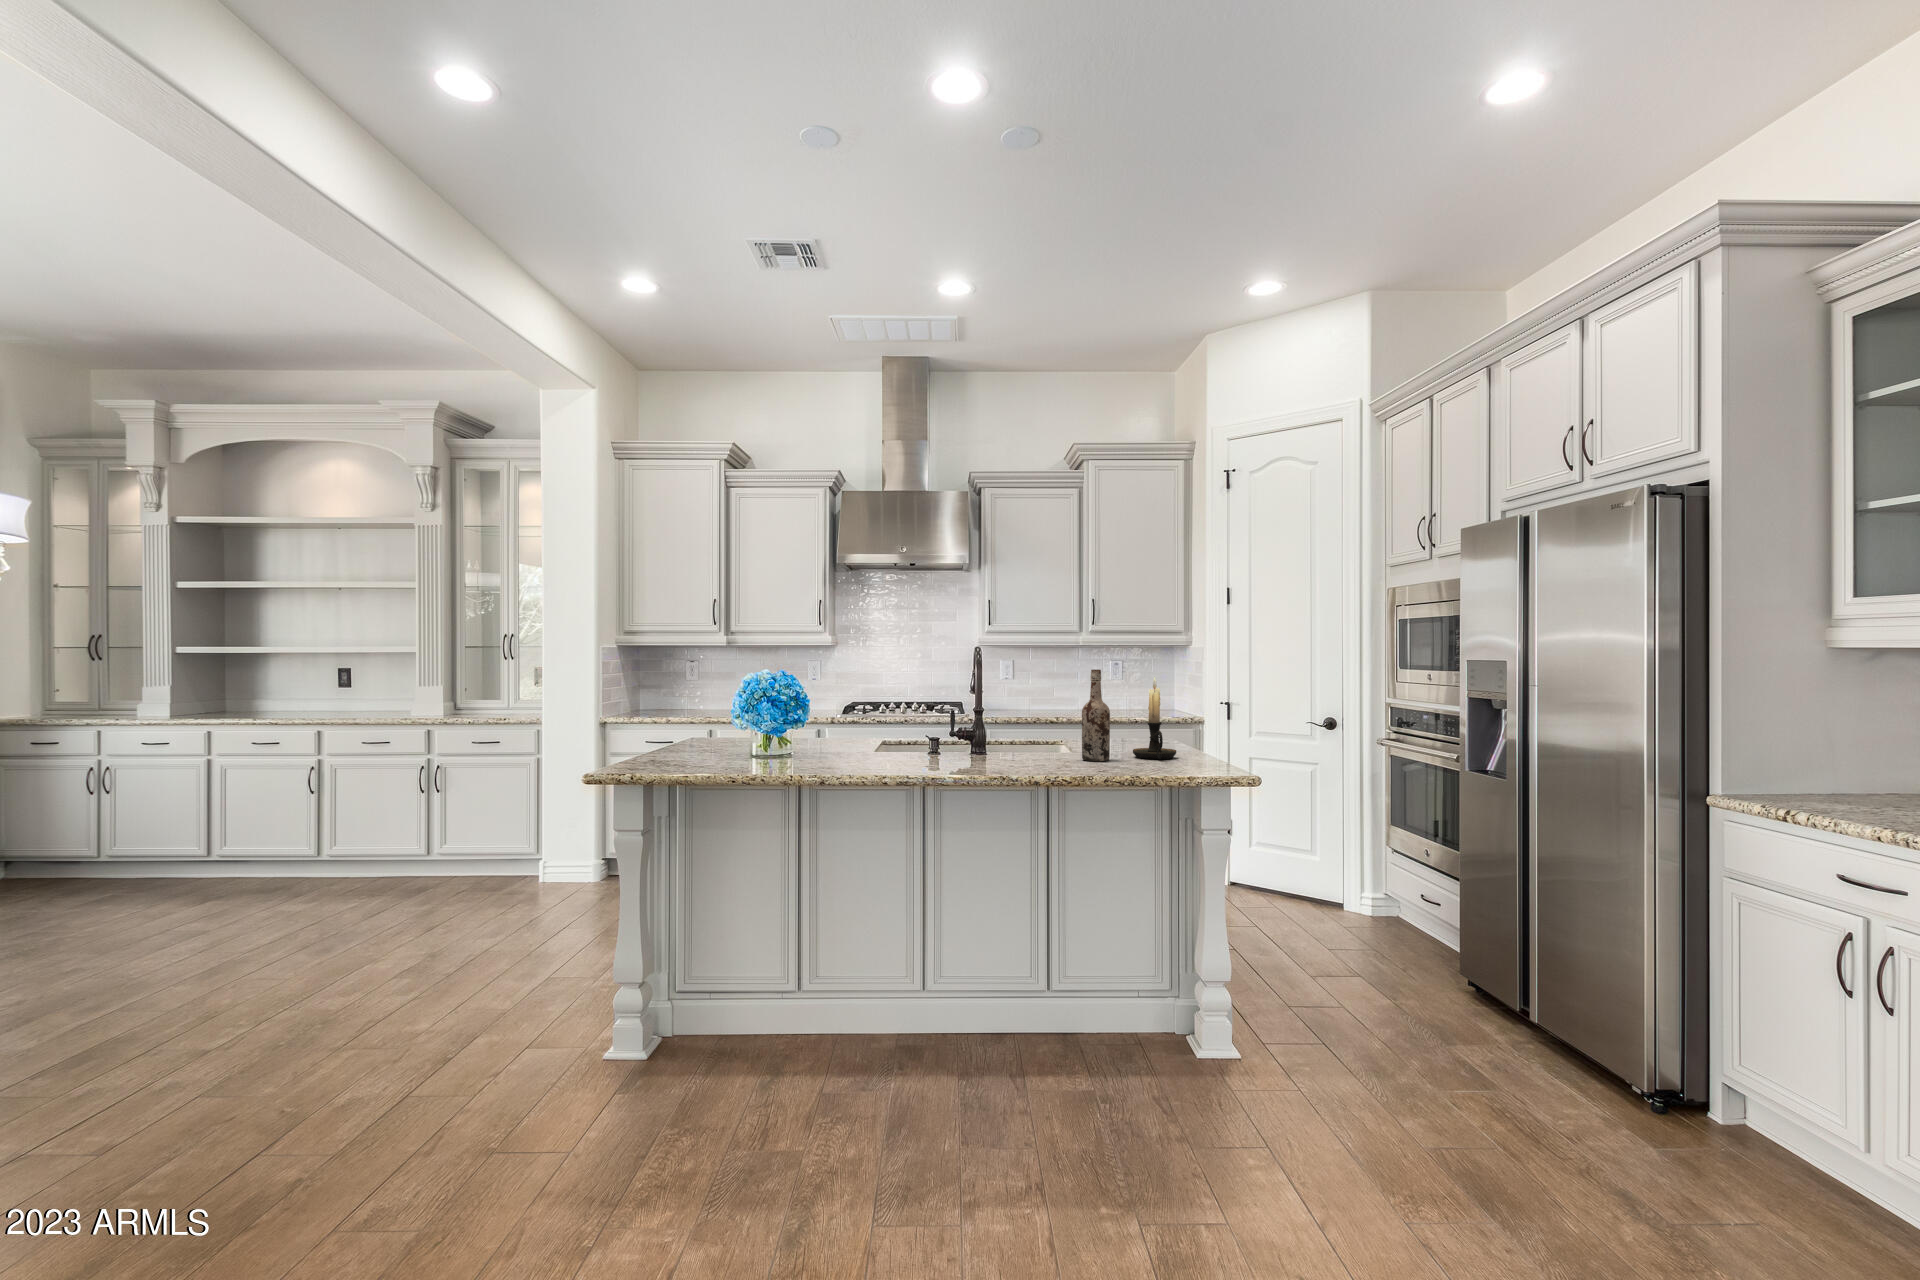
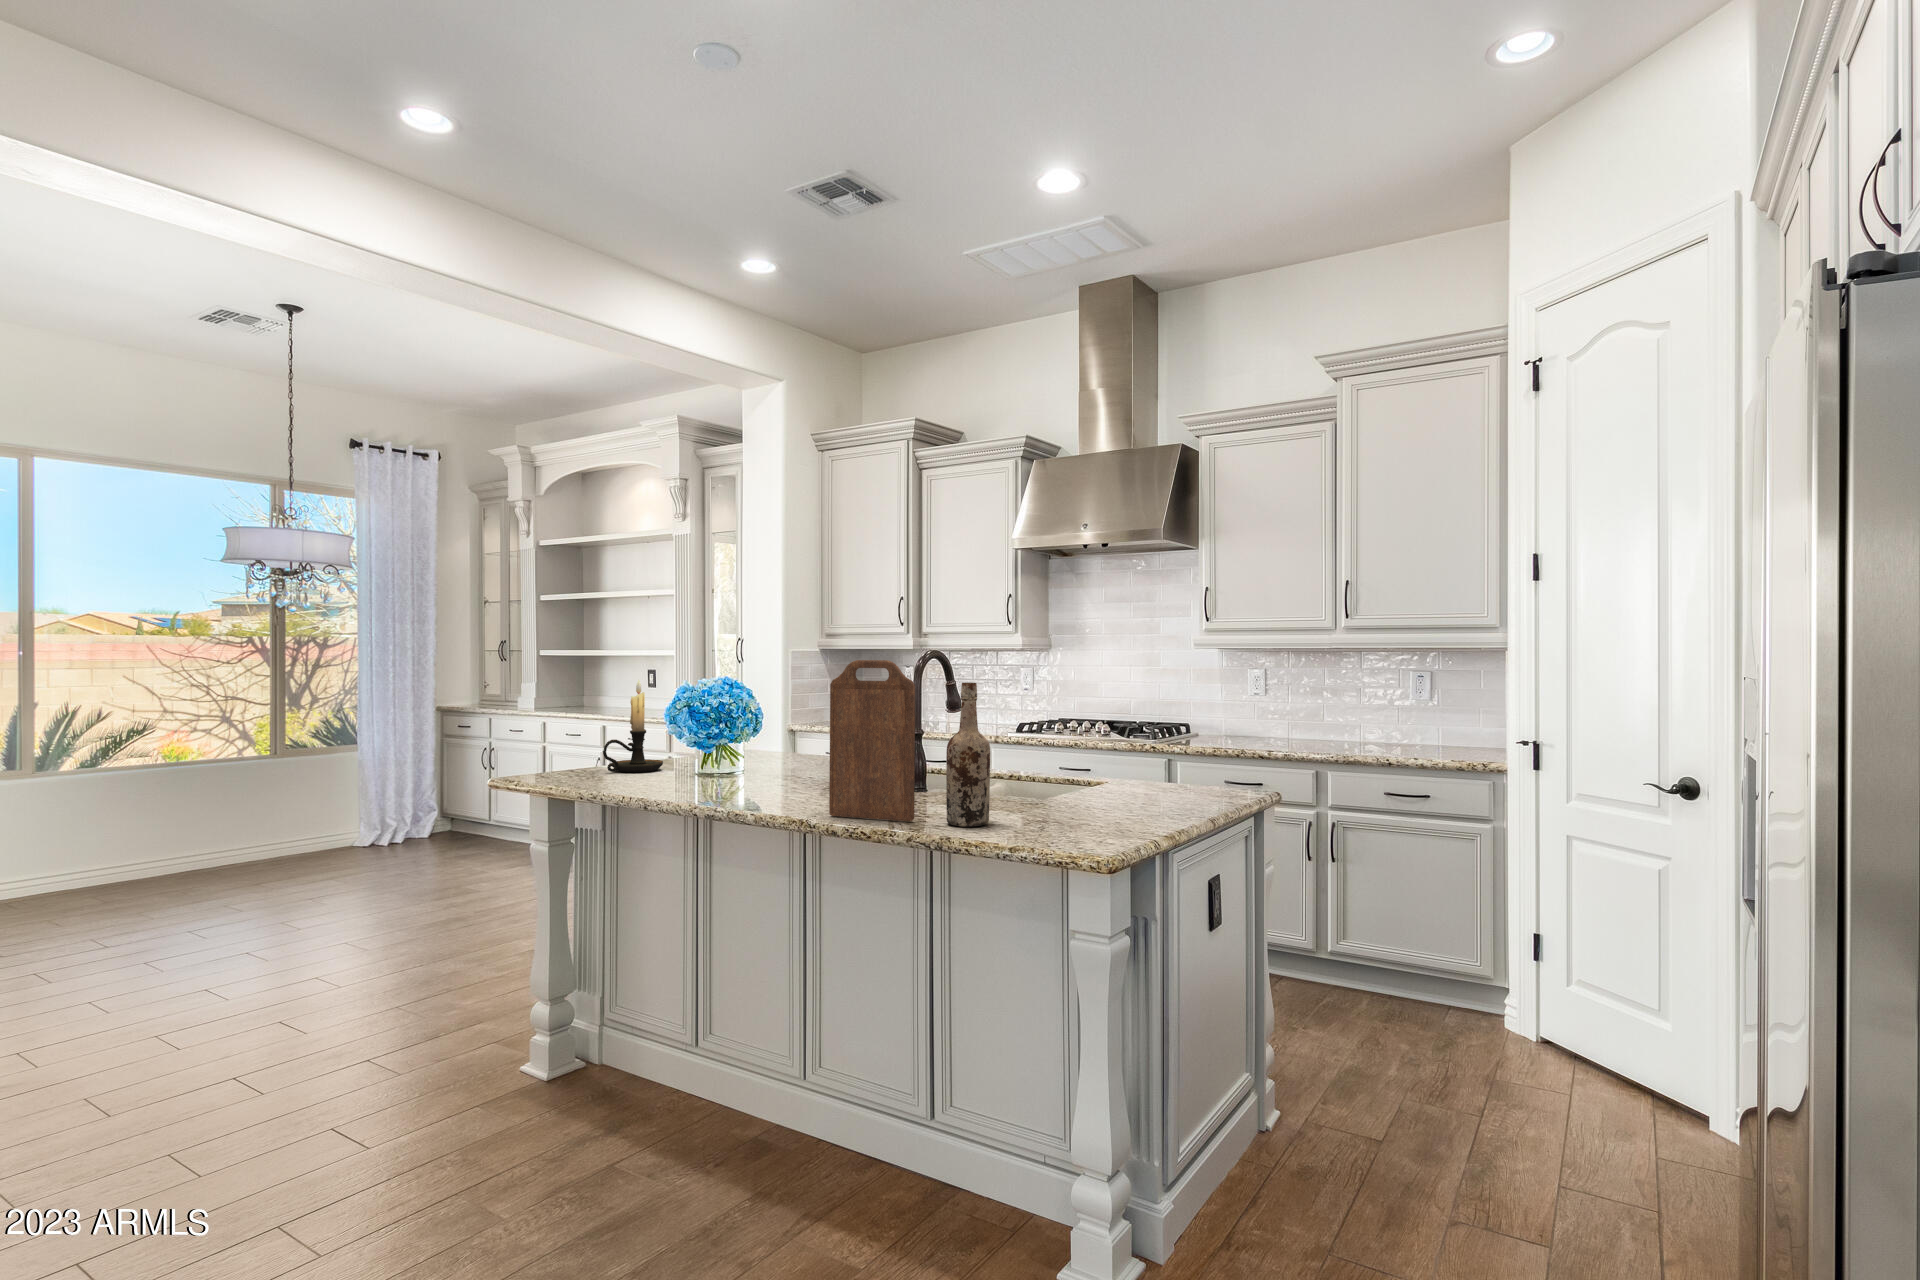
cutting board: none [1006,656,1066,763] -> present [829,660,915,821]
candle holder: present [1133,677,1176,759] -> present [603,680,663,772]

